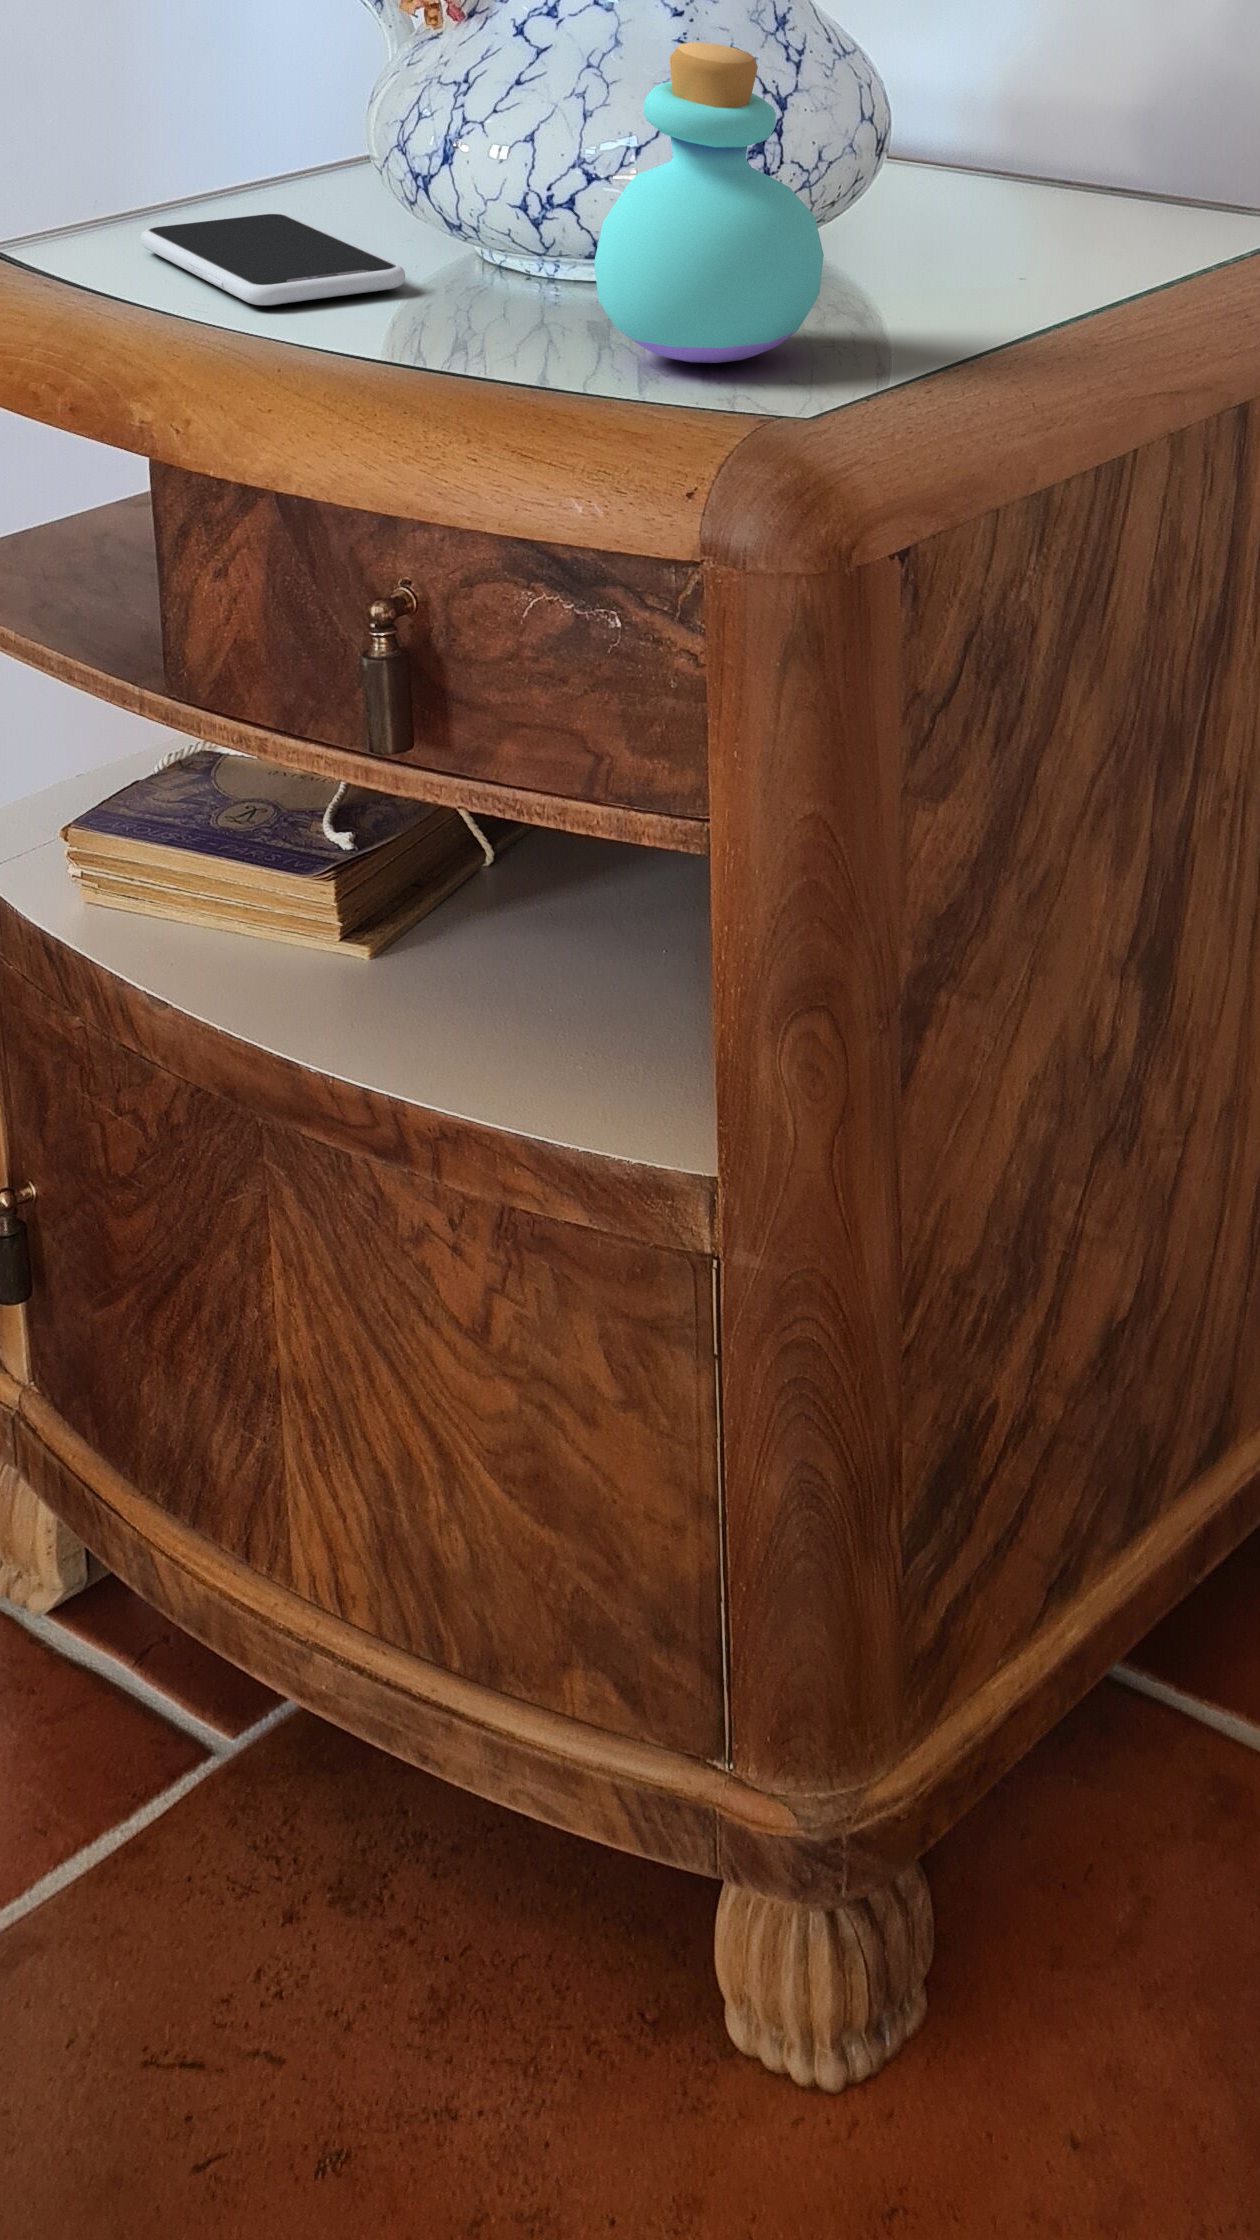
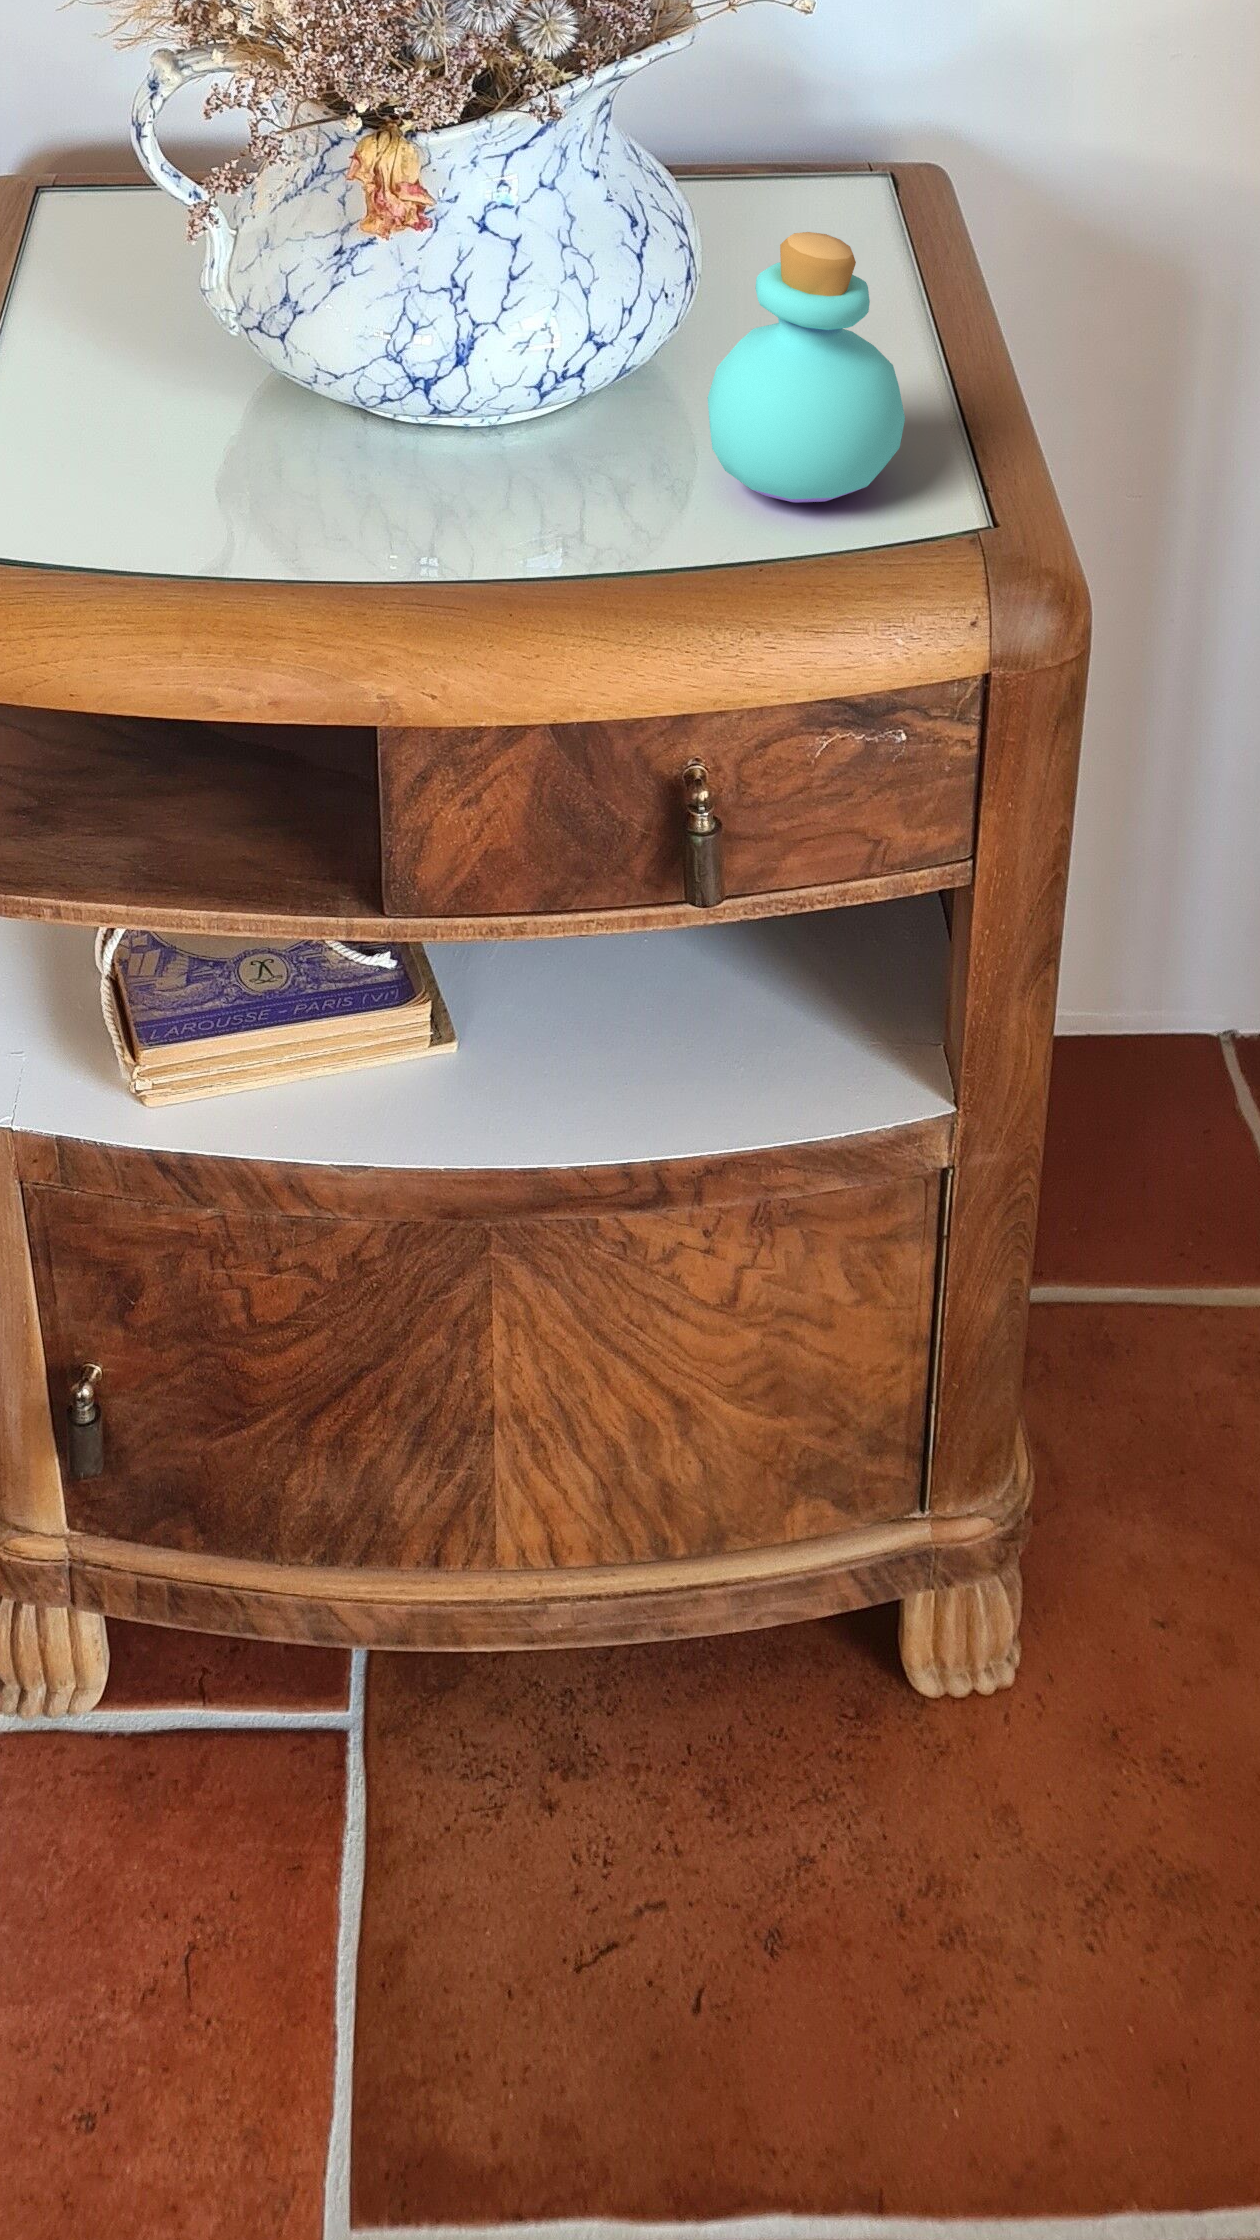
smartphone: present [141,214,405,306] -> none [60,414,409,543]

